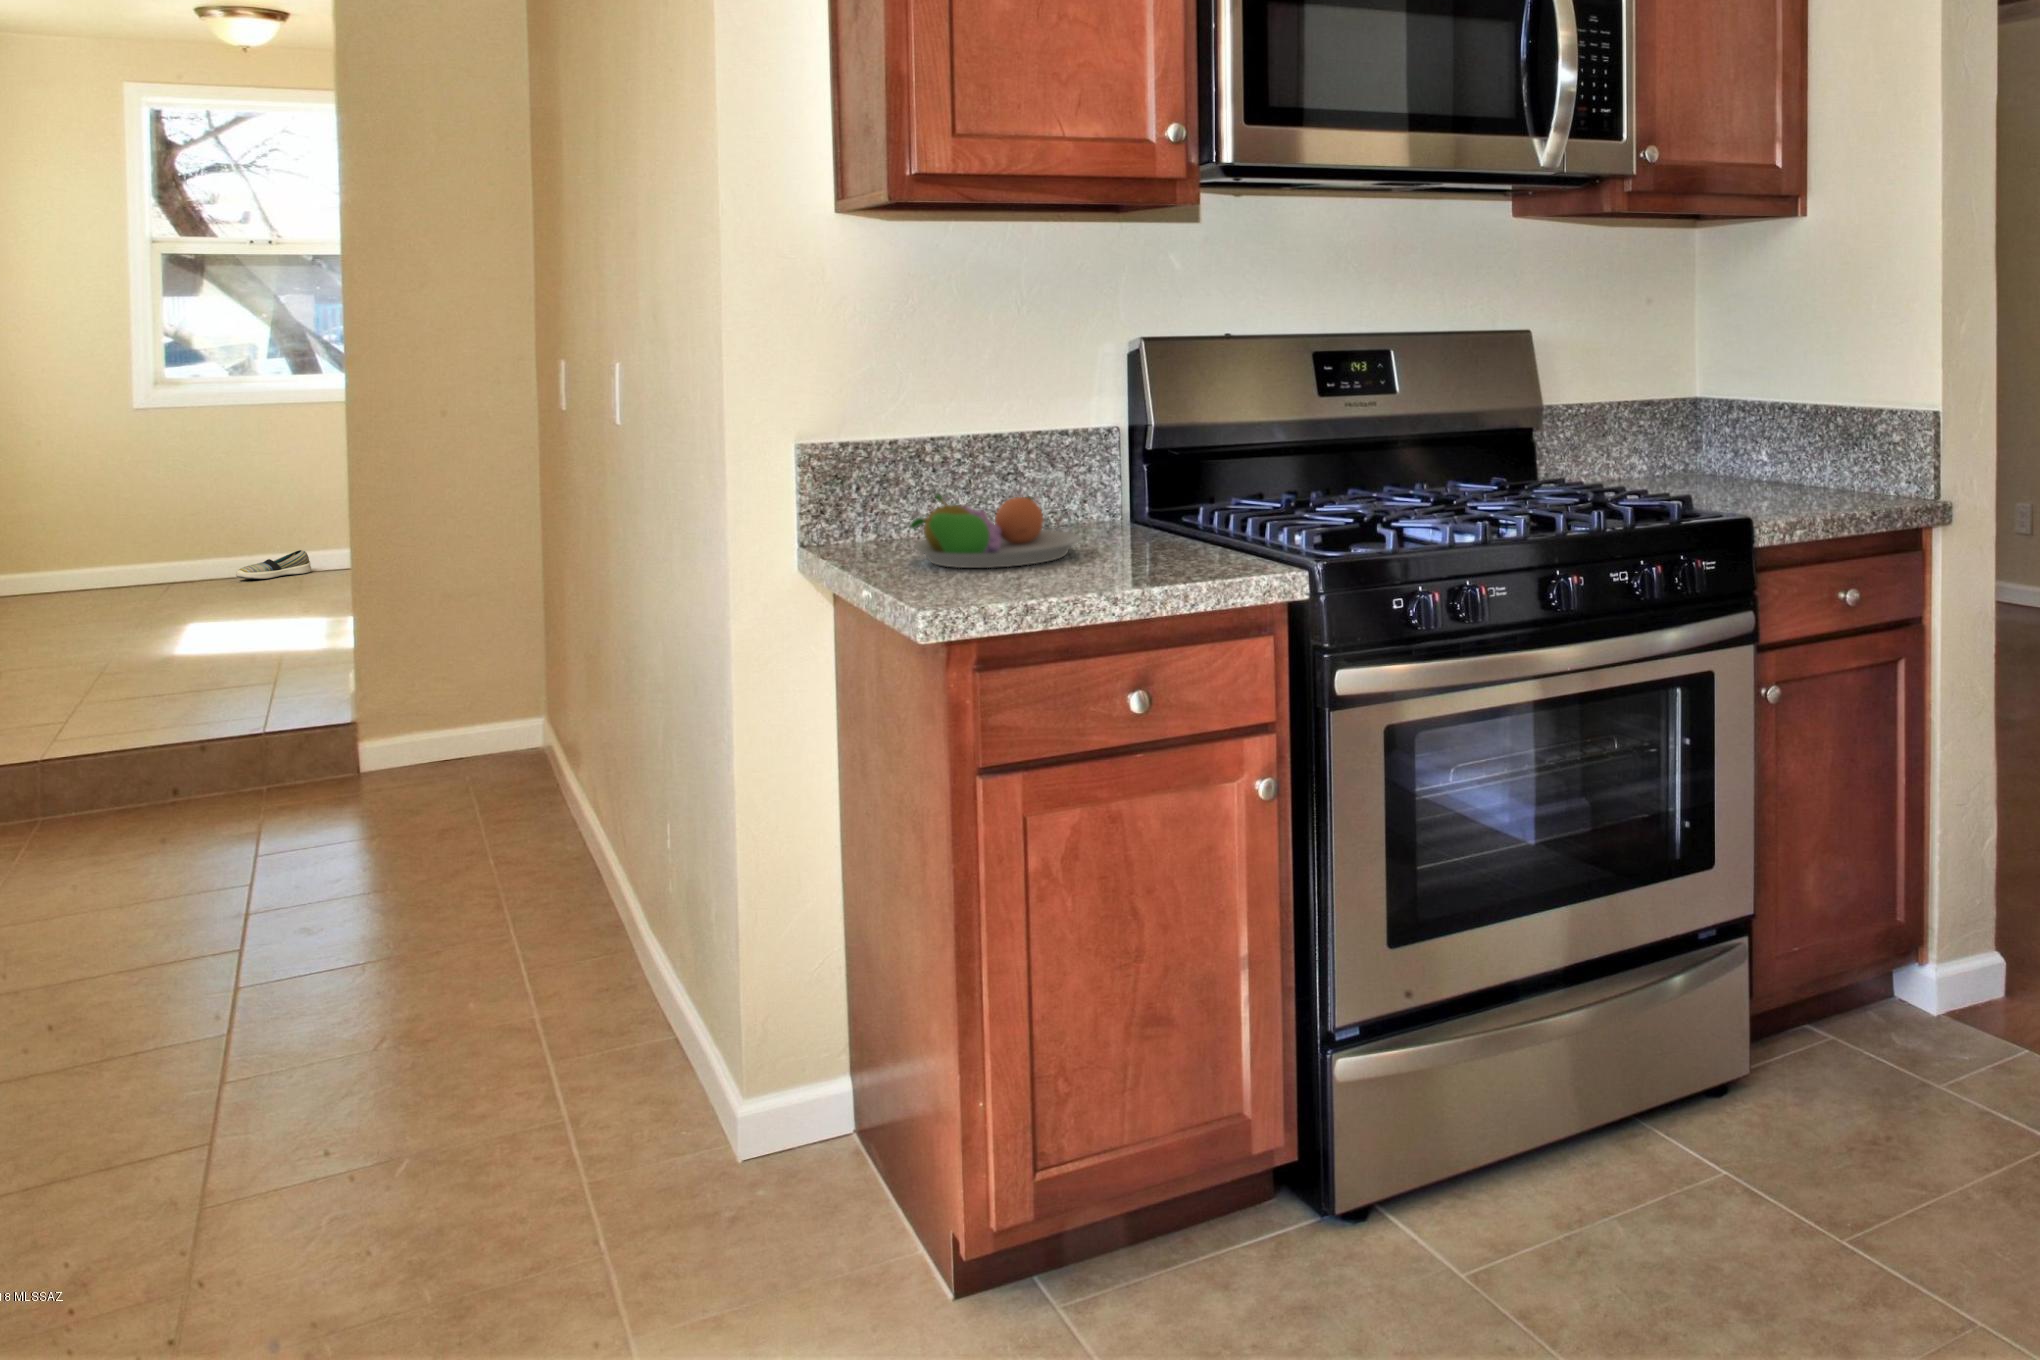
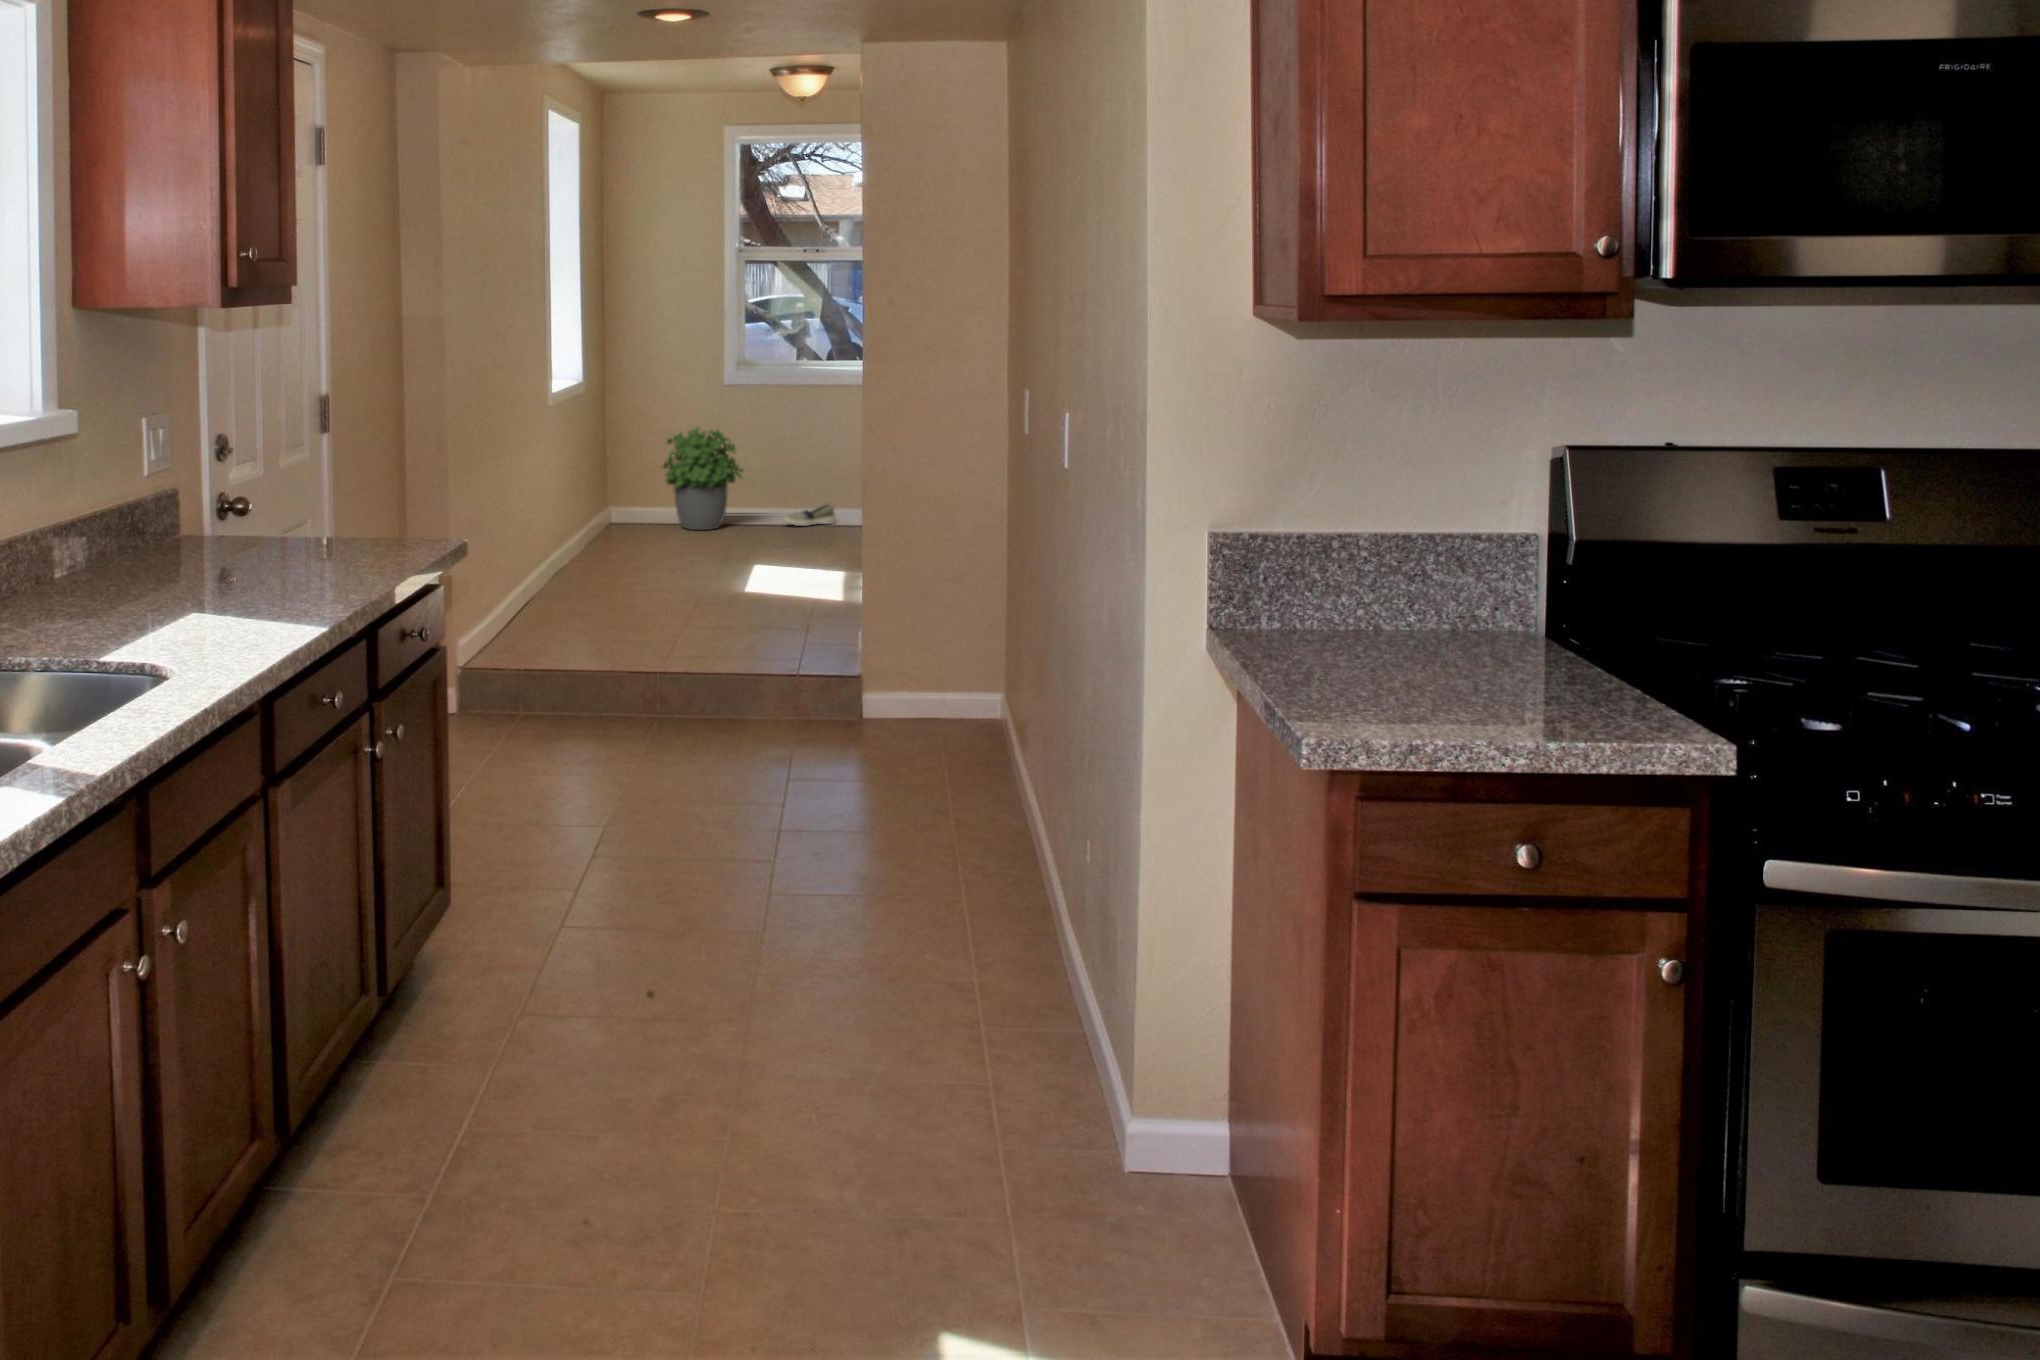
potted plant: none [41,466,174,598] -> present [663,427,743,530]
fruit bowl: present [910,495,1081,568] -> none [1306,601,1482,686]

